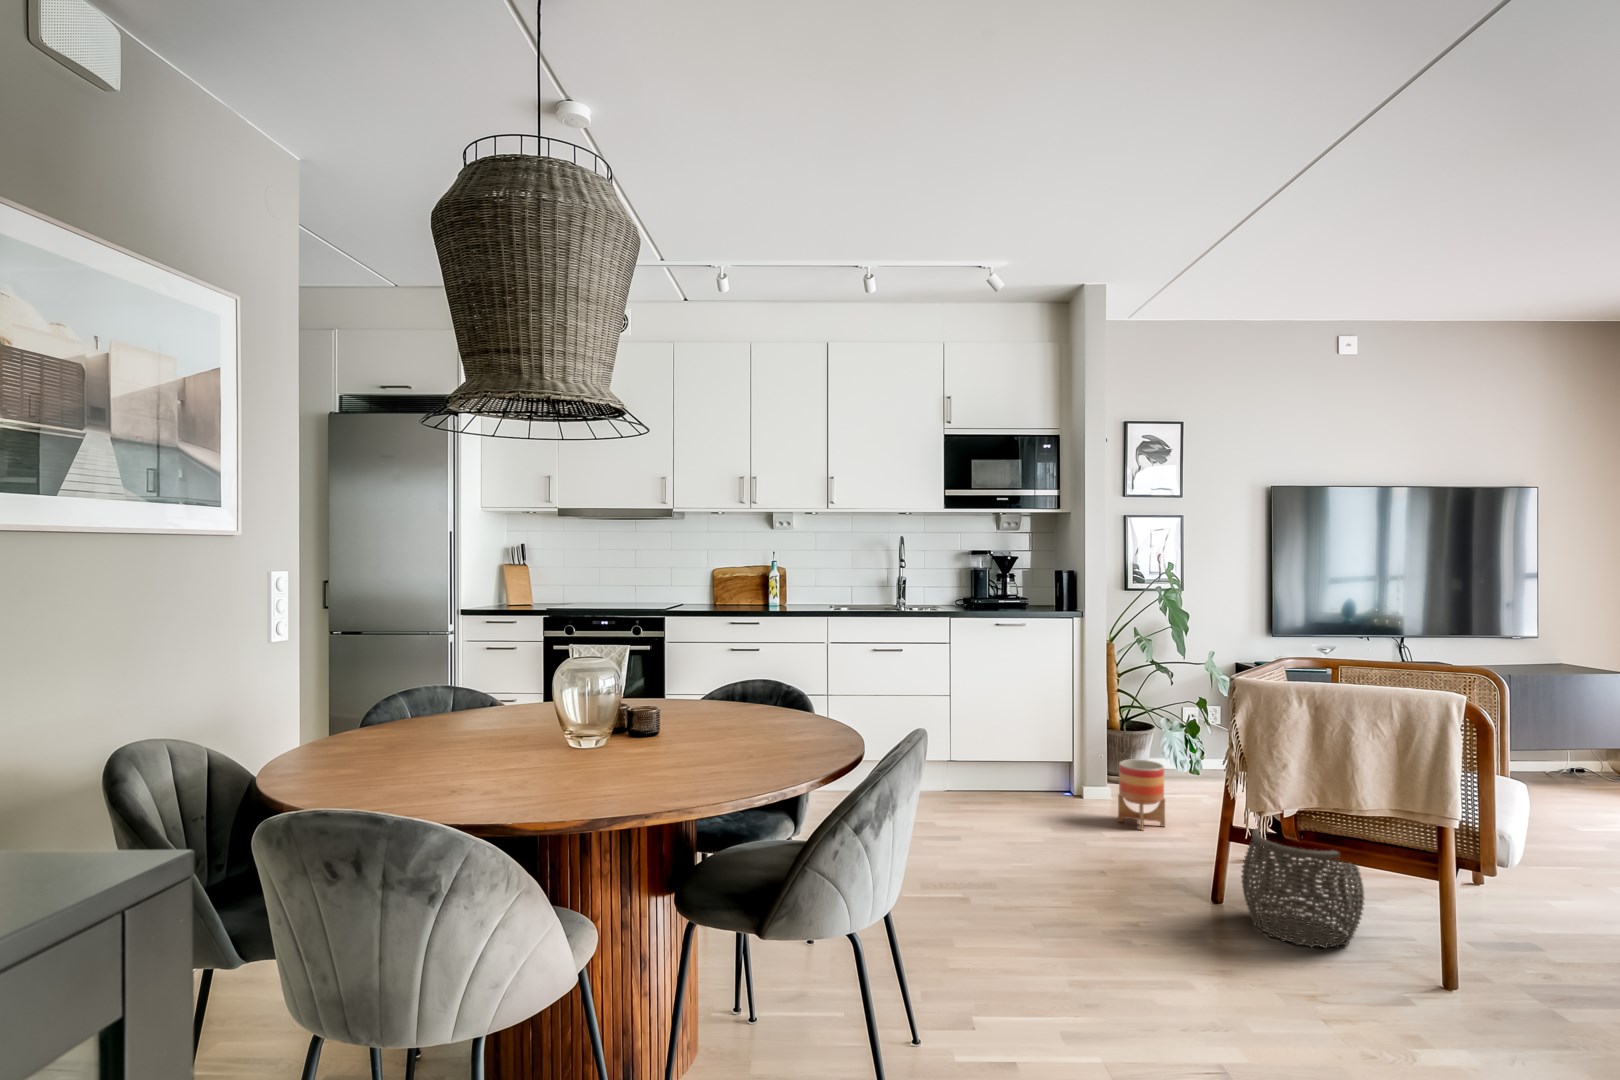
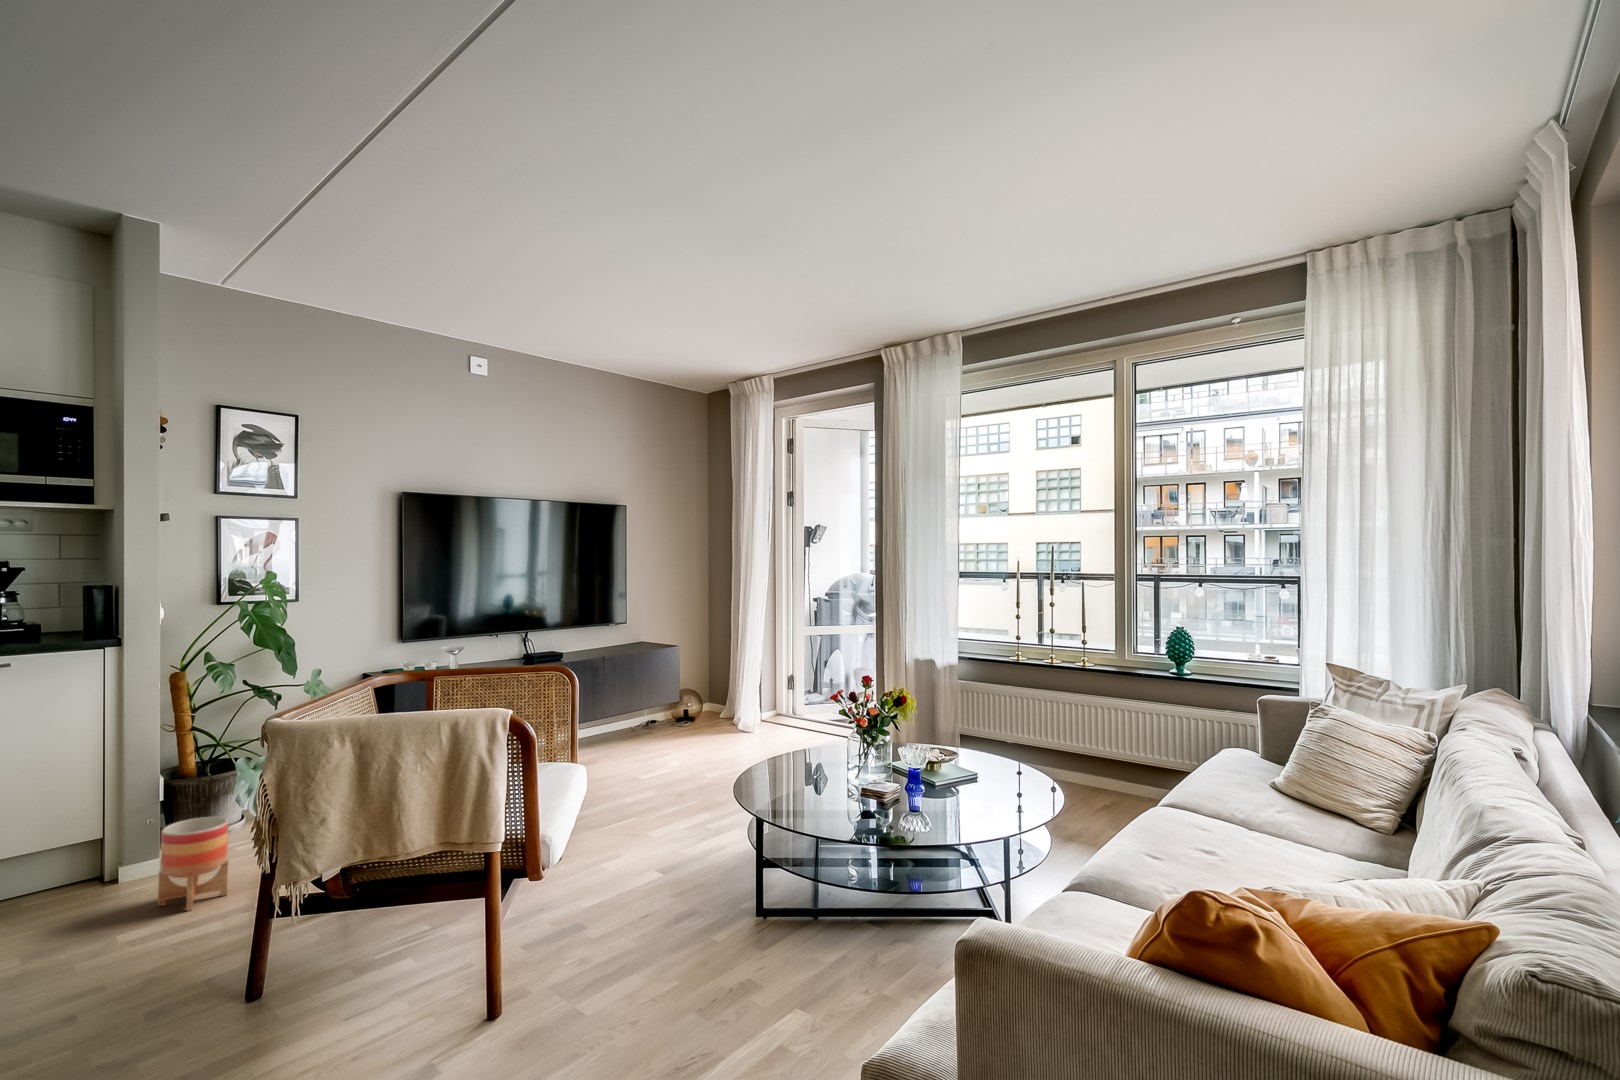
woven basket: present [1241,827,1364,948] -> none [275,874,422,1030]

